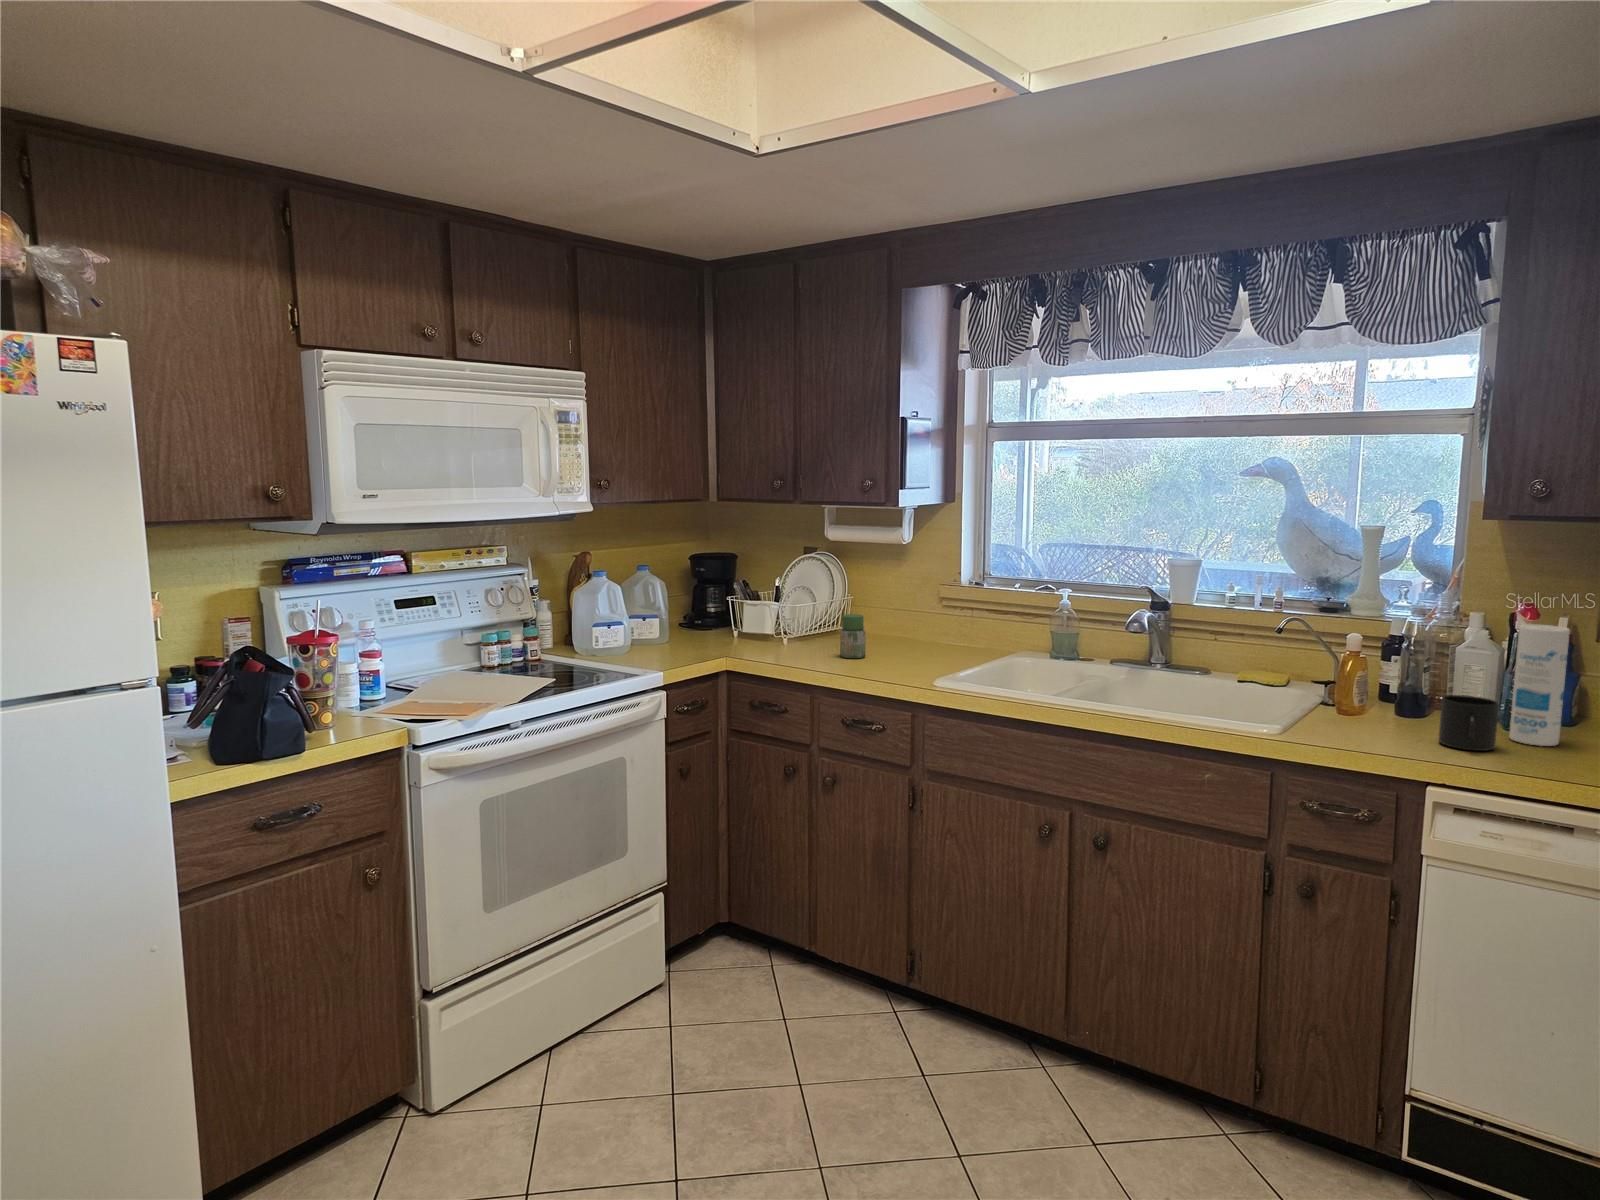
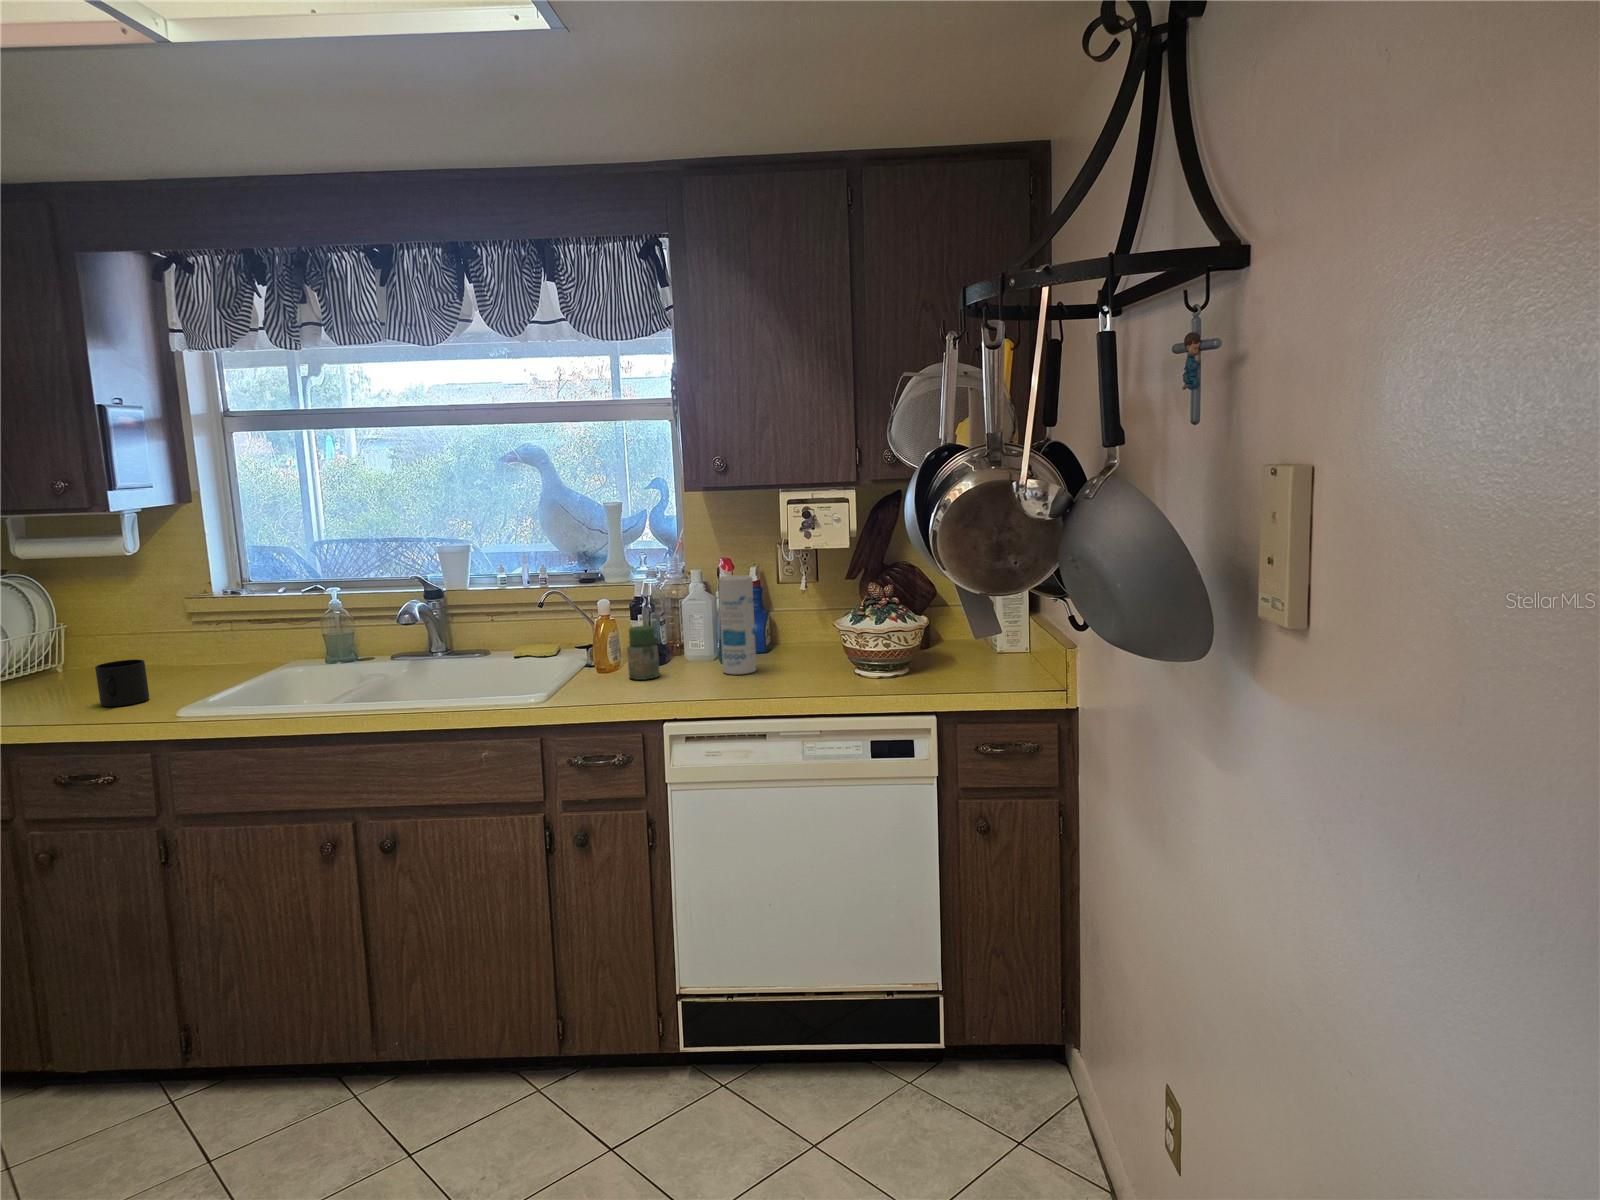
jar: present [840,614,866,658] -> present [627,625,660,680]
mug: present [1439,695,1499,751] -> present [95,660,149,707]

